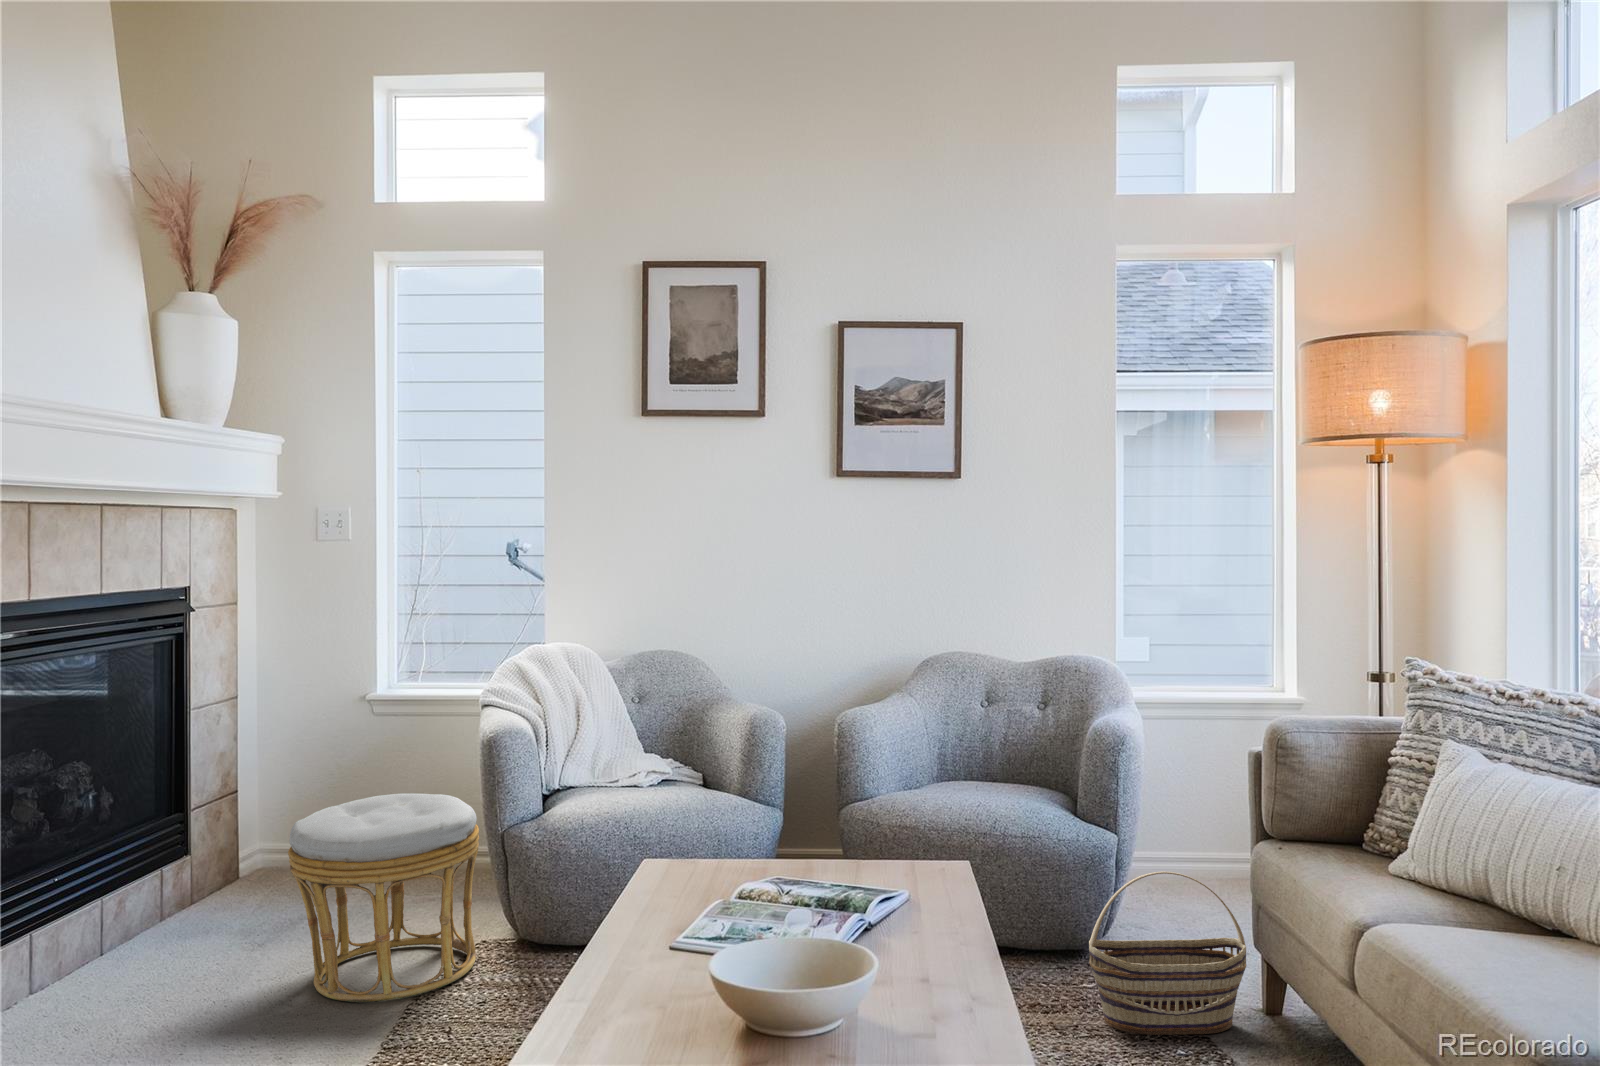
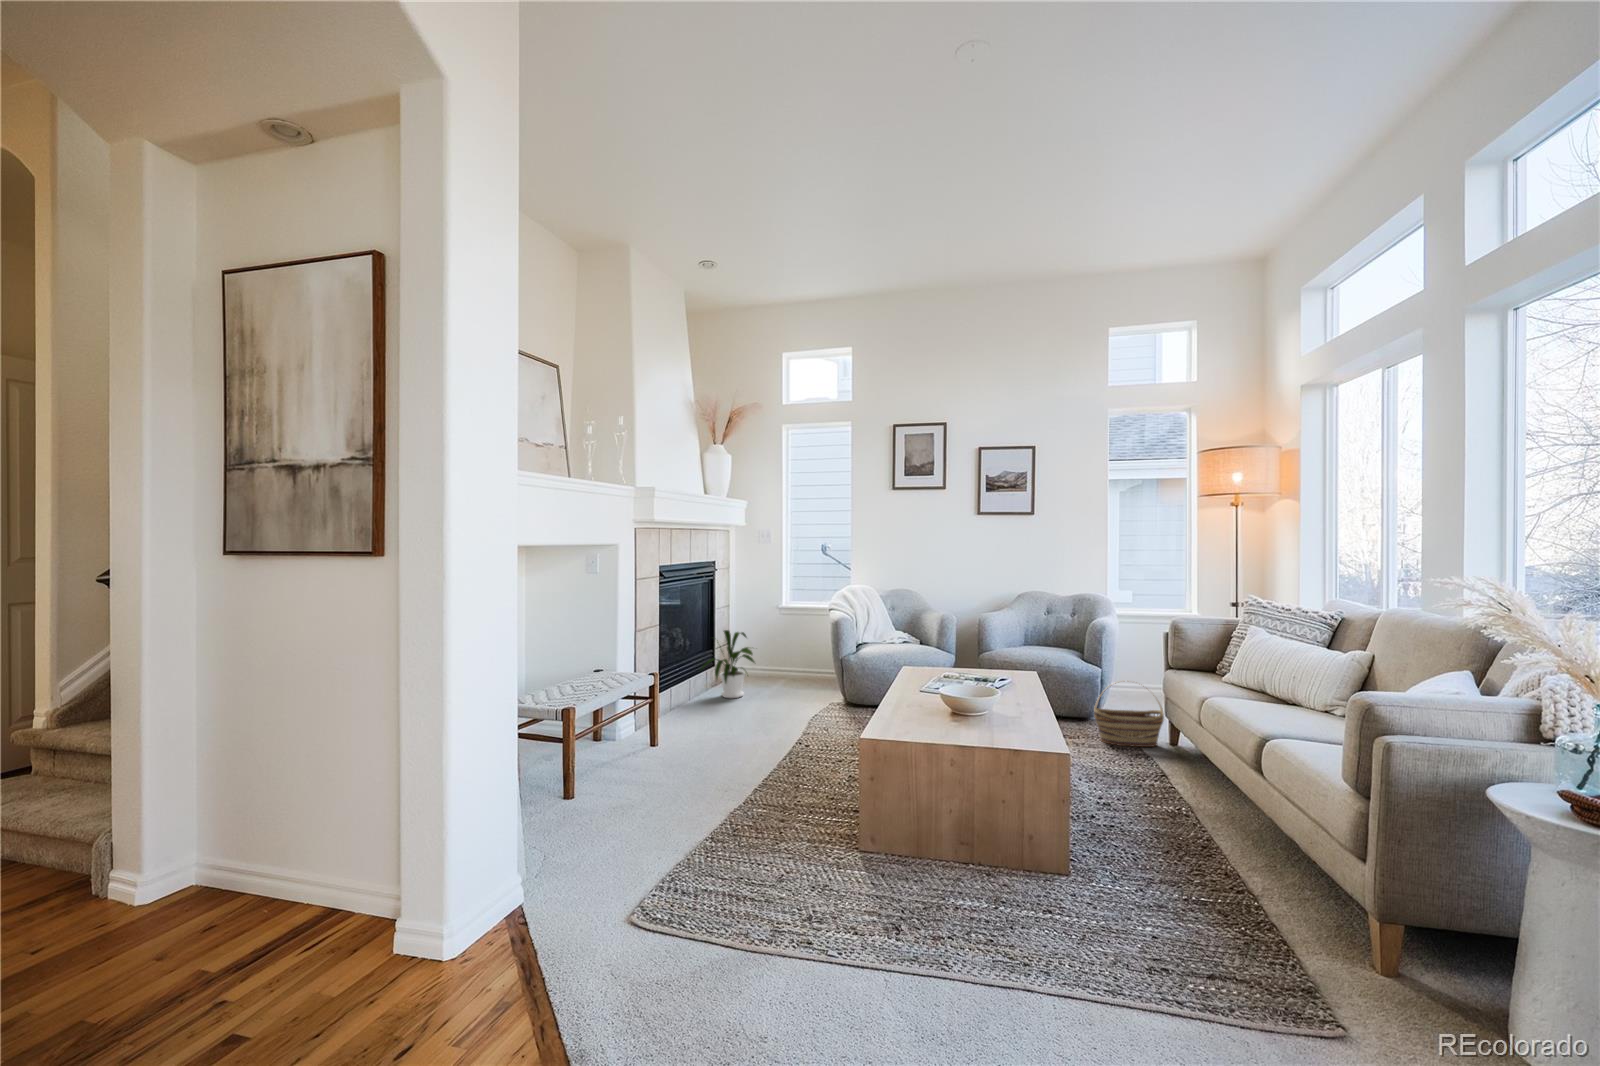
house plant: none [110,769,296,945] -> present [702,630,754,698]
ottoman: present [288,793,479,1002] -> none [769,642,838,718]

